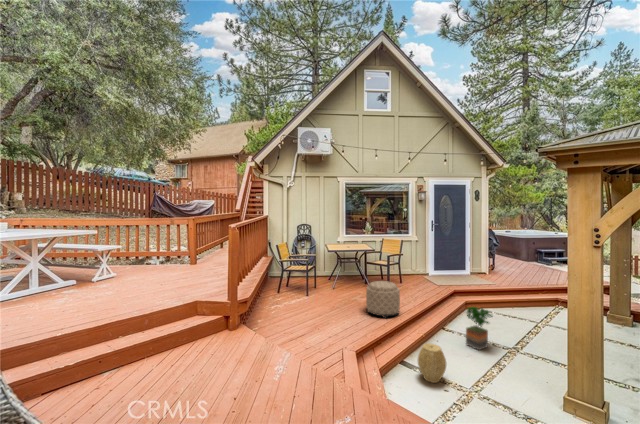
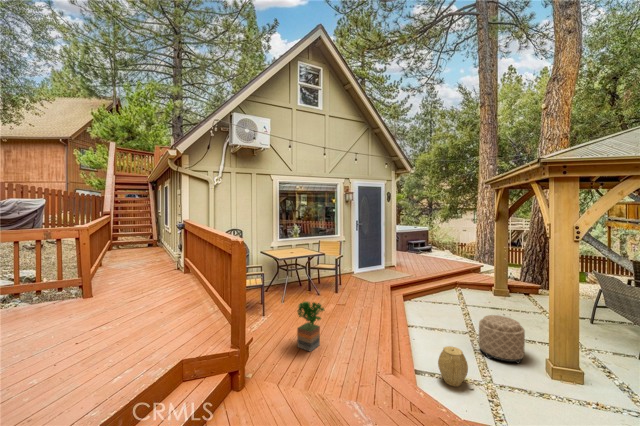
ottoman: present [366,281,400,318] -> present [479,315,525,363]
potted tree: present [466,307,493,350] -> present [297,301,325,351]

